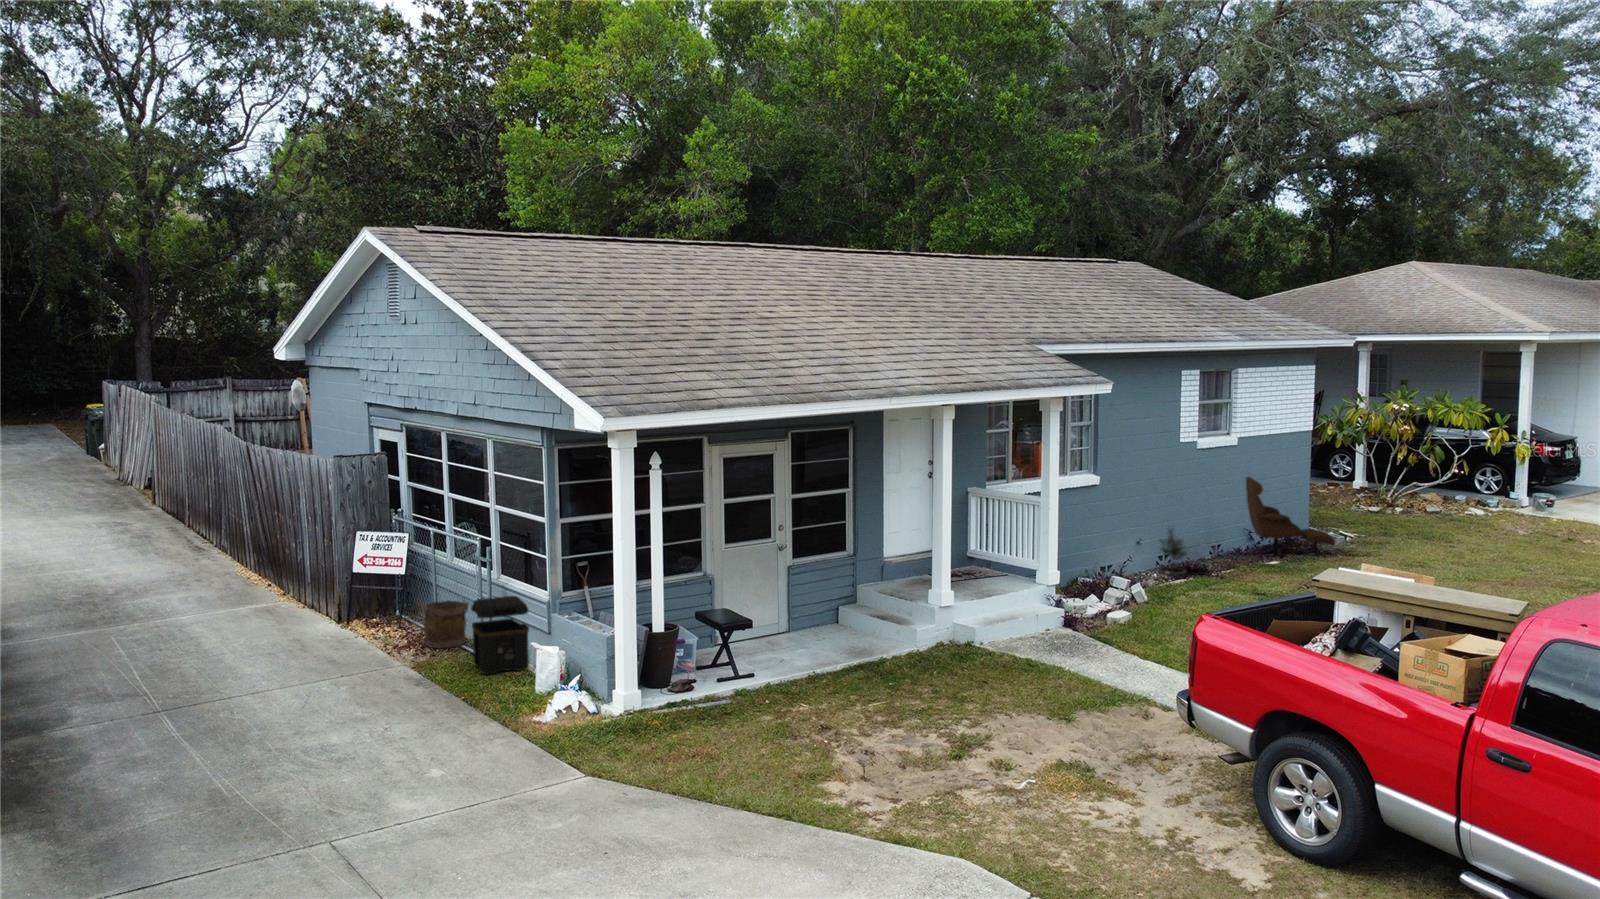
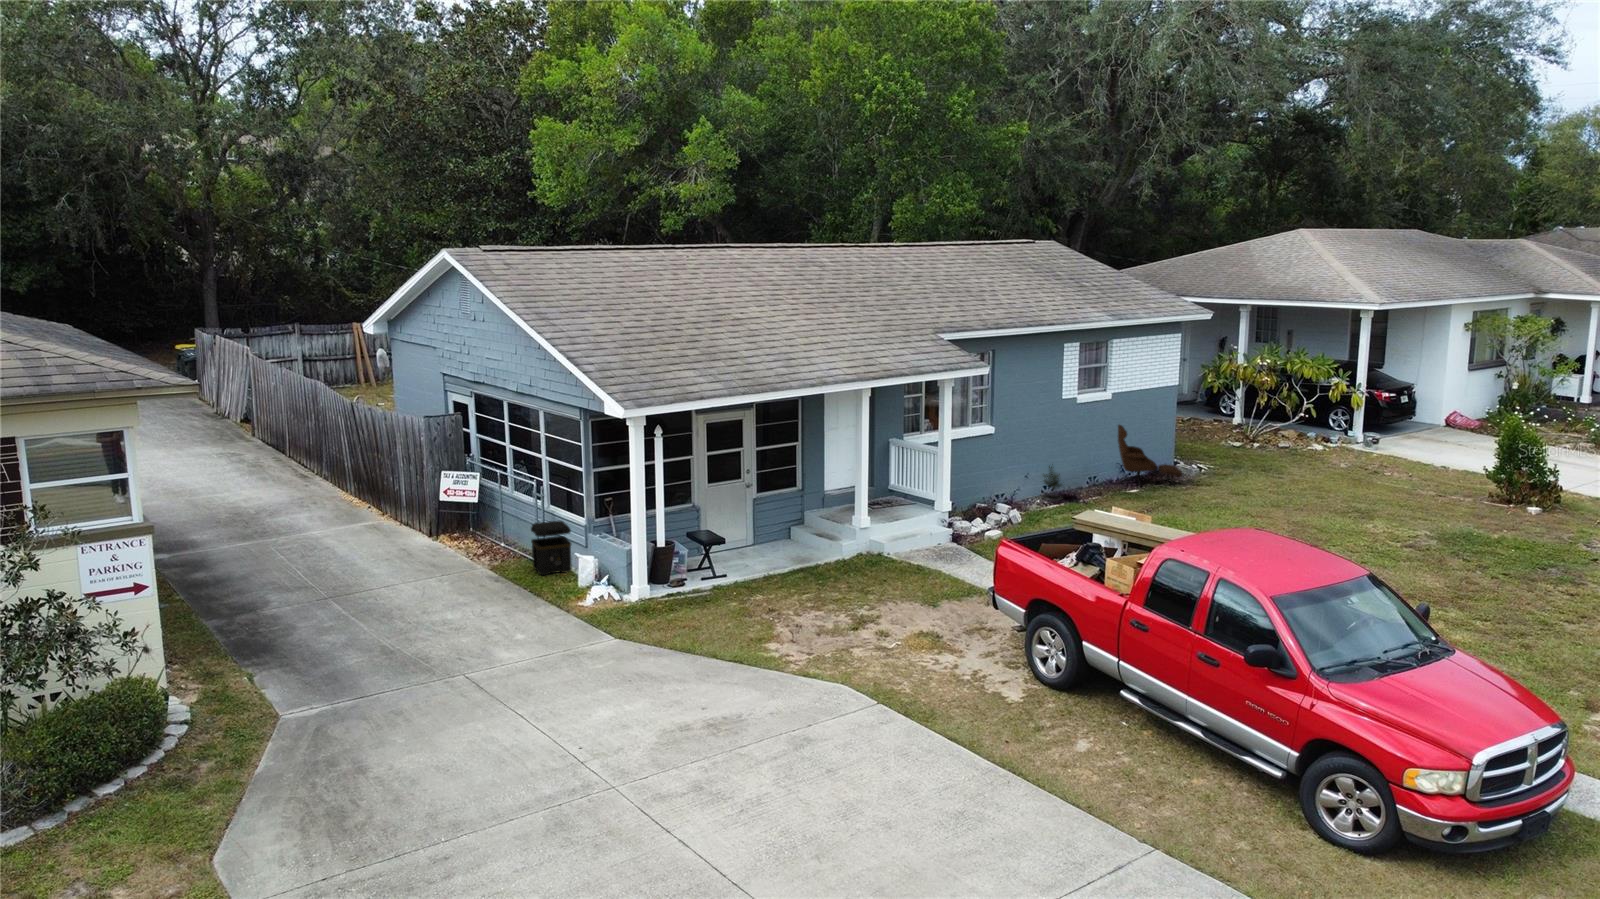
bucket: present [423,600,468,649] -> none [495,522,527,557]

